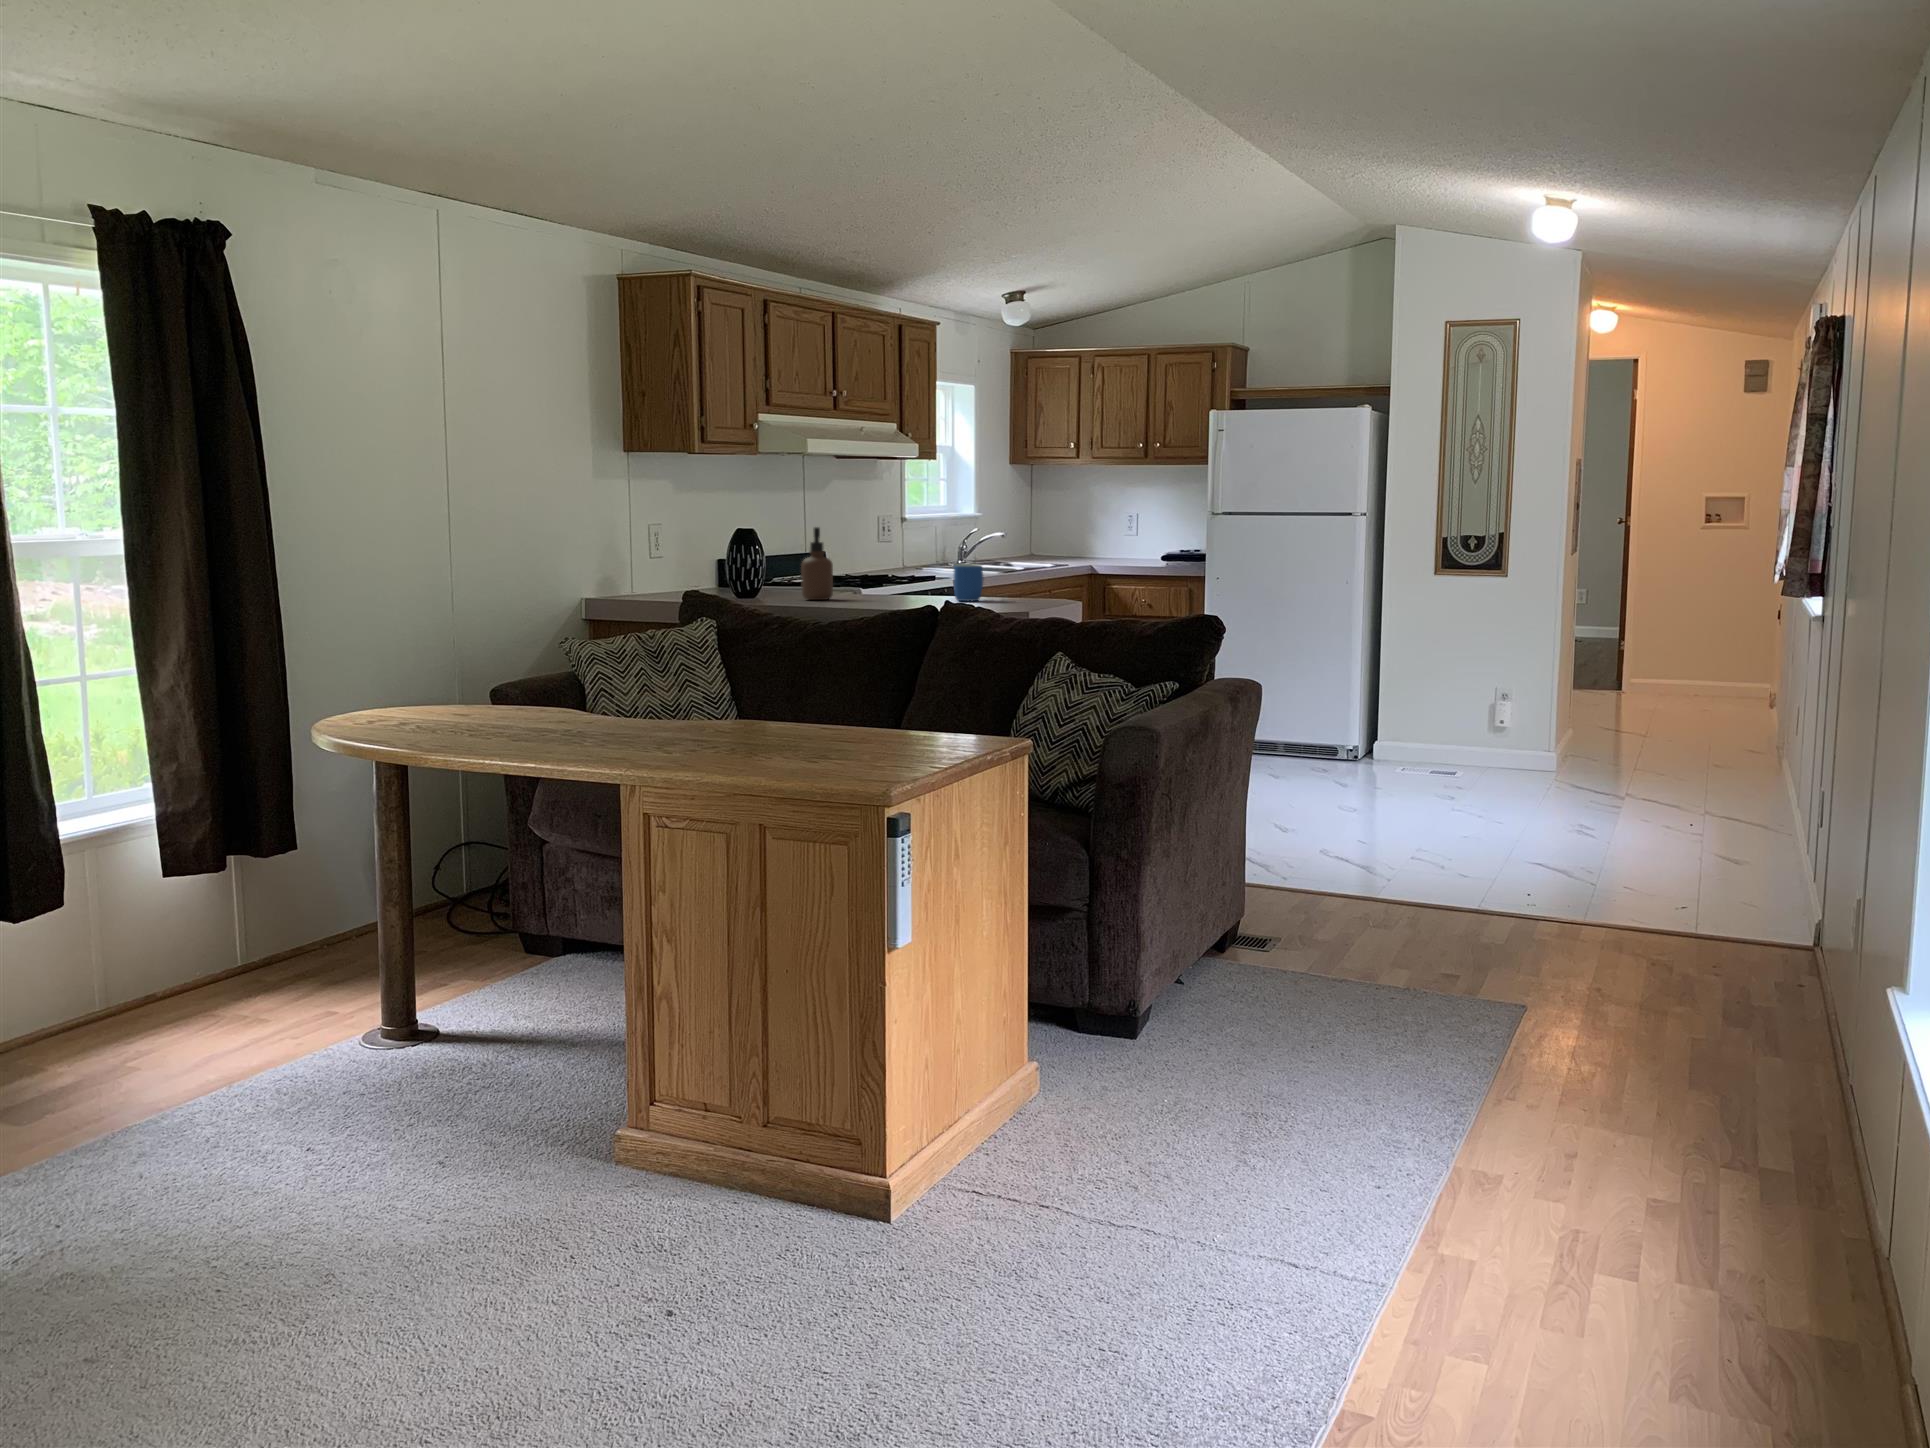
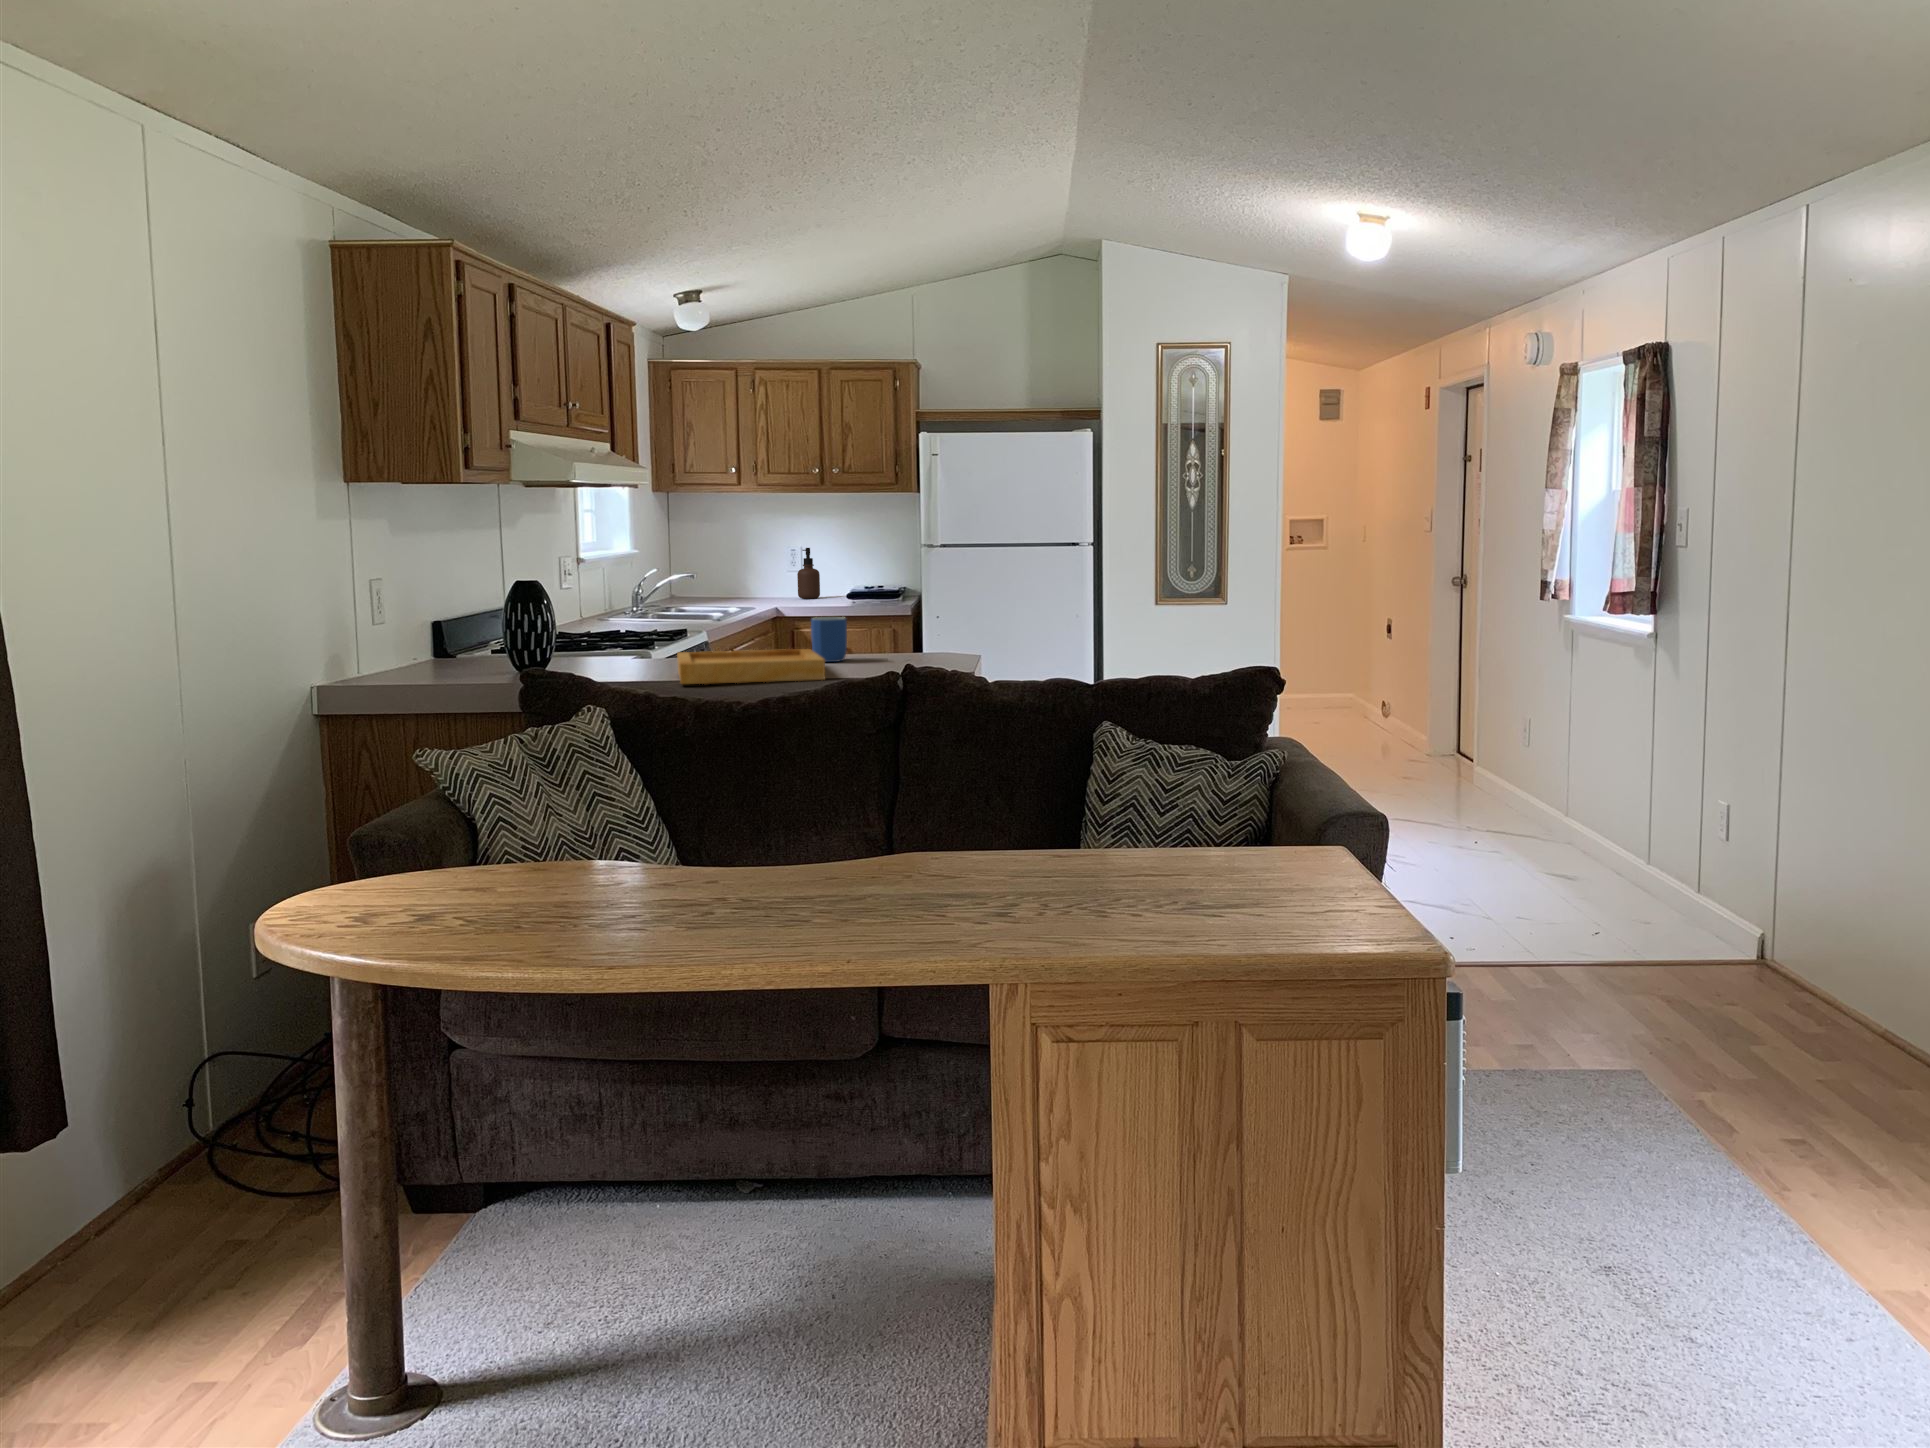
soap dispenser: present [801,527,833,600] -> present [797,548,820,599]
tray: none [808,587,943,611] -> present [677,649,825,684]

